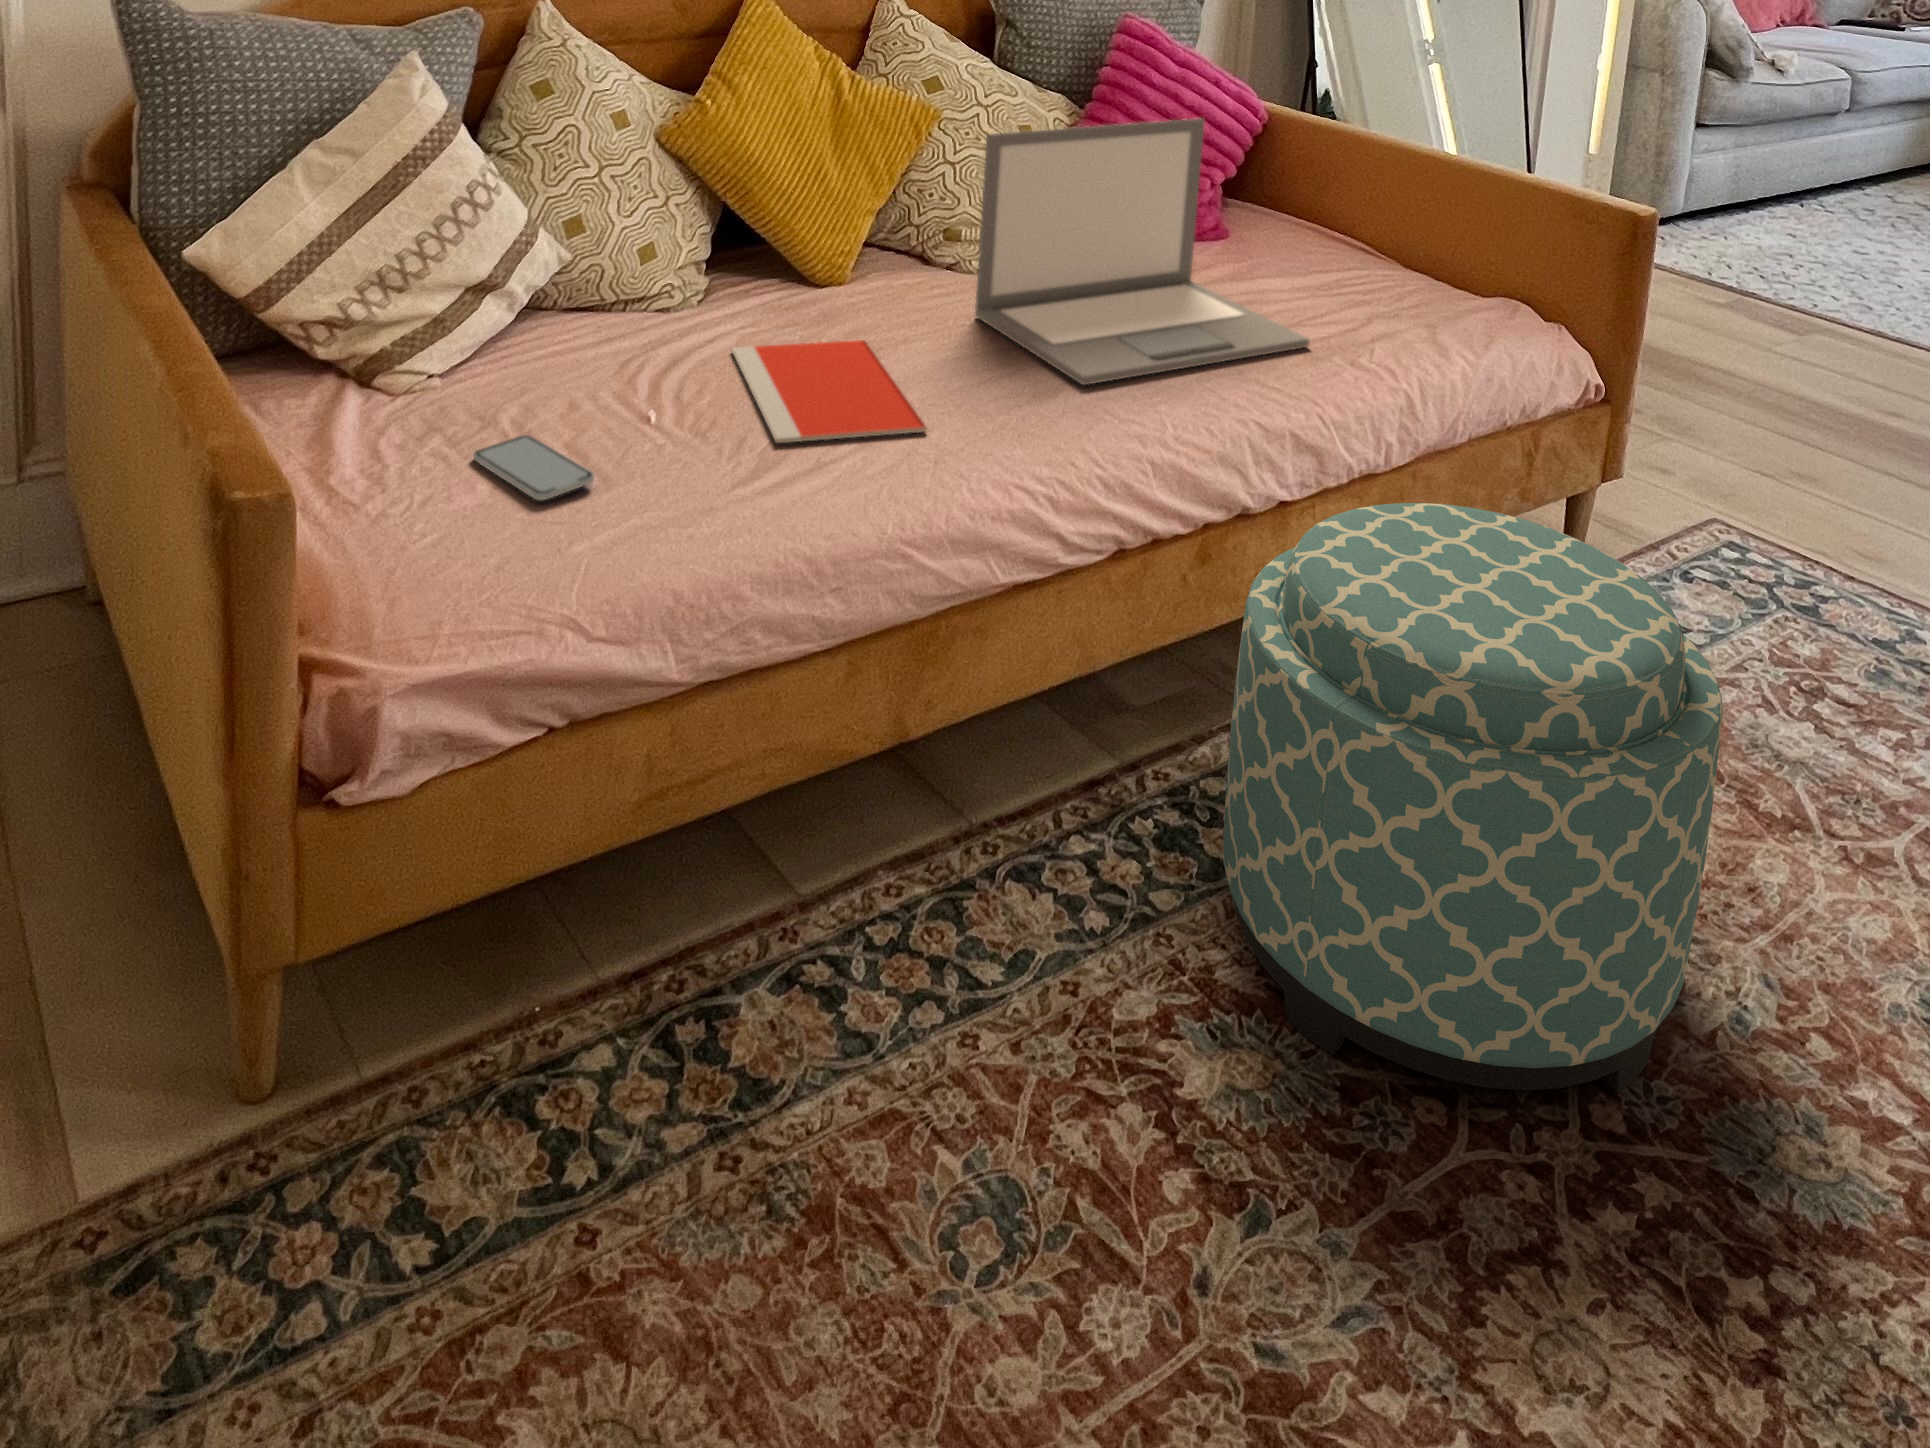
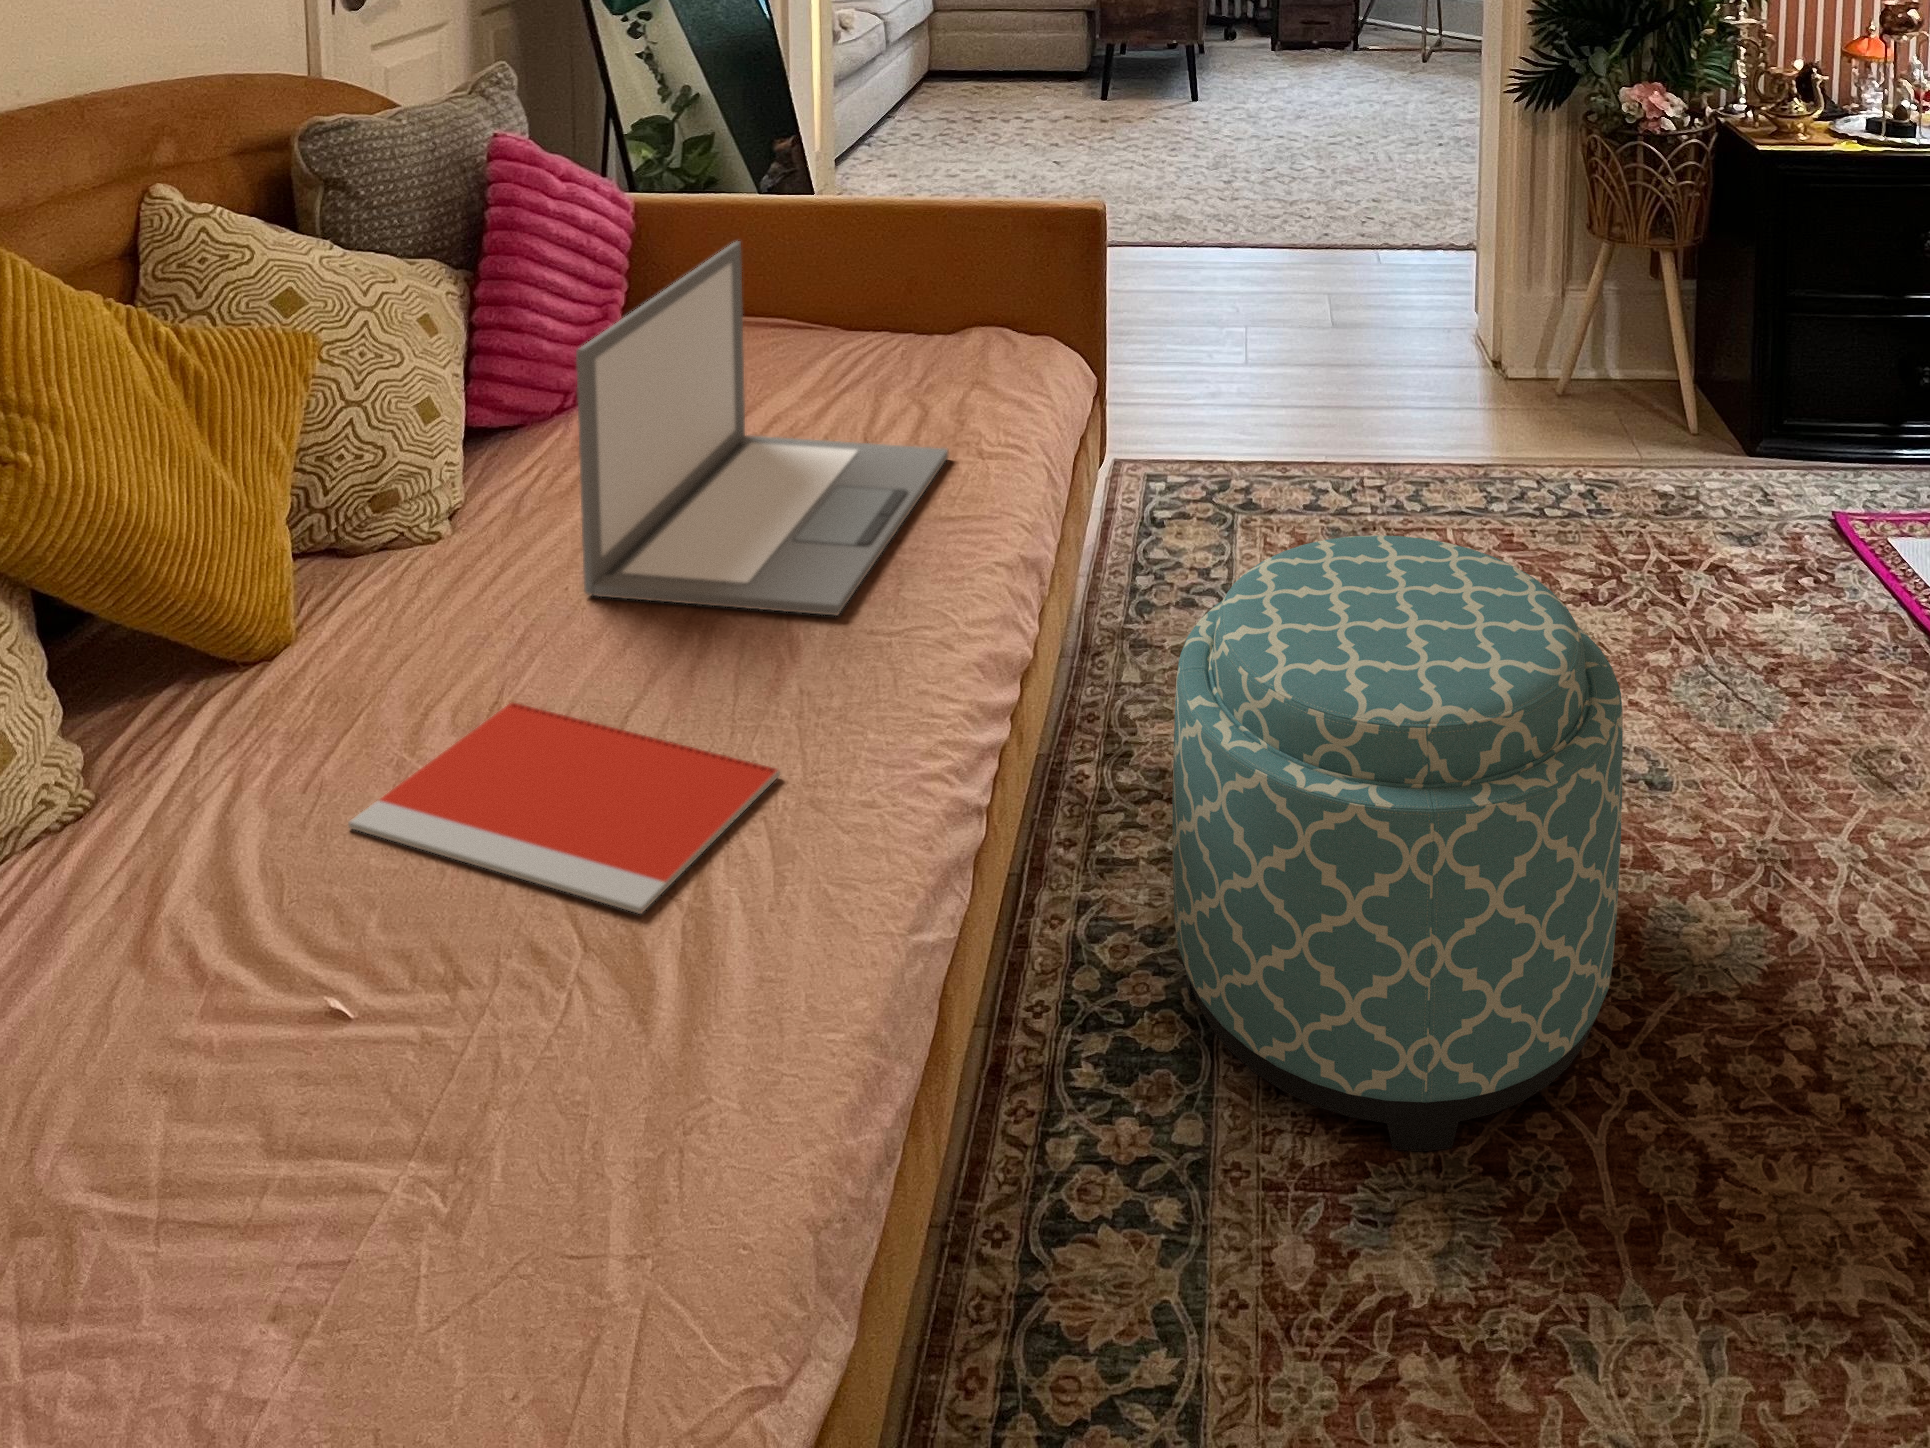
smartphone: present [473,435,595,500] -> none [212,1147,505,1295]

